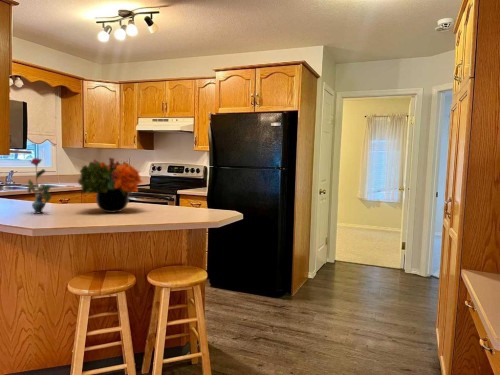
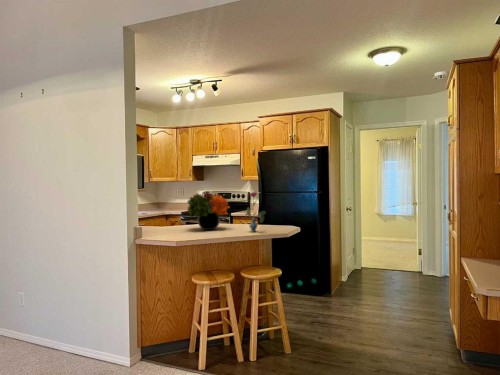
vase: present [27,158,51,214] -> present [246,192,266,232]

